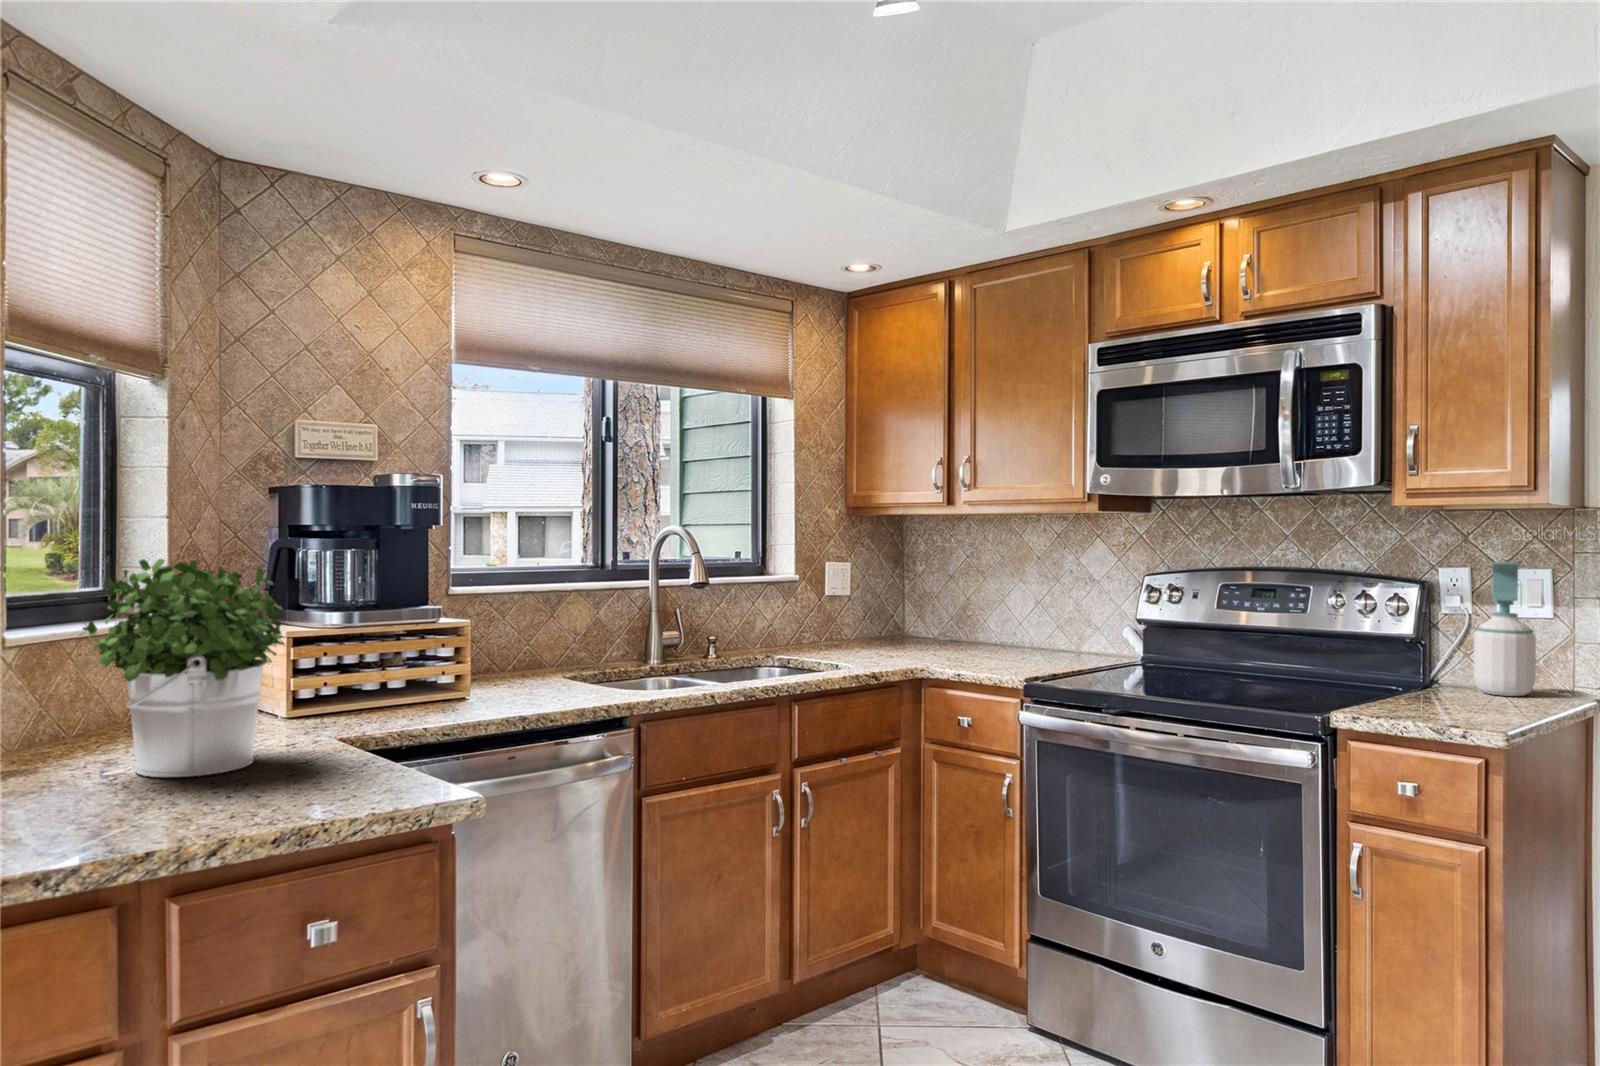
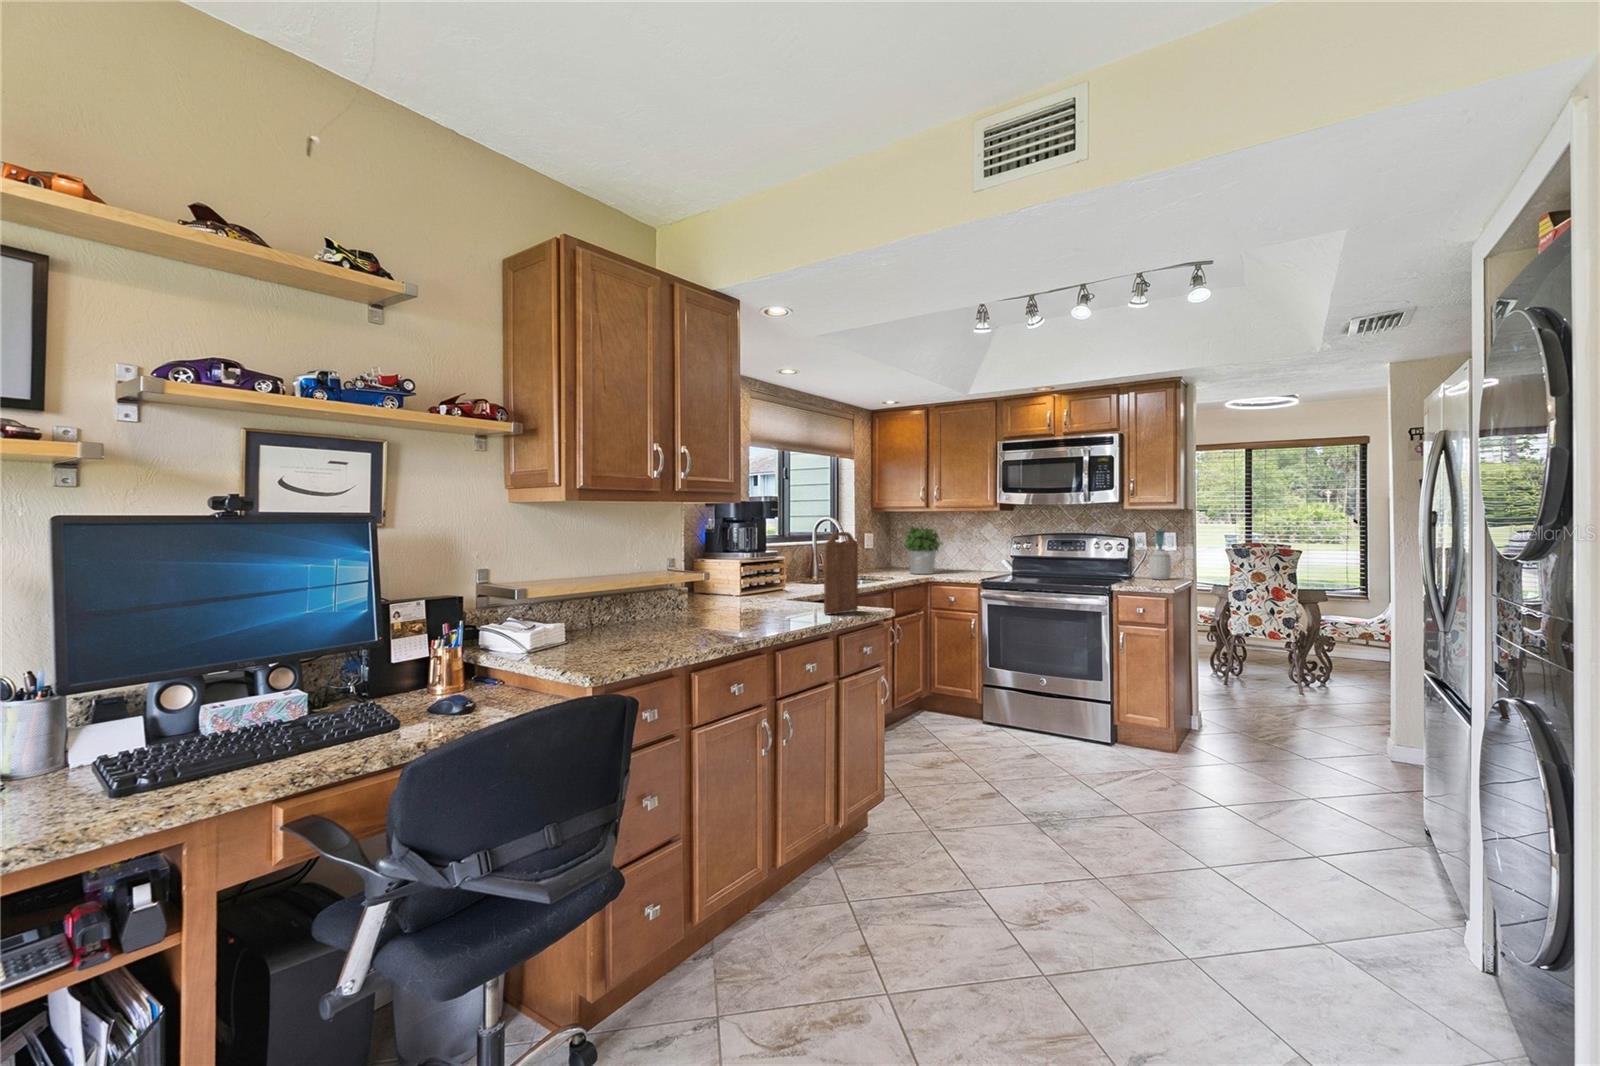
potted plant: present [83,559,284,777] -> present [904,526,942,574]
cutting board: none [276,566,422,807] -> present [824,532,858,615]

